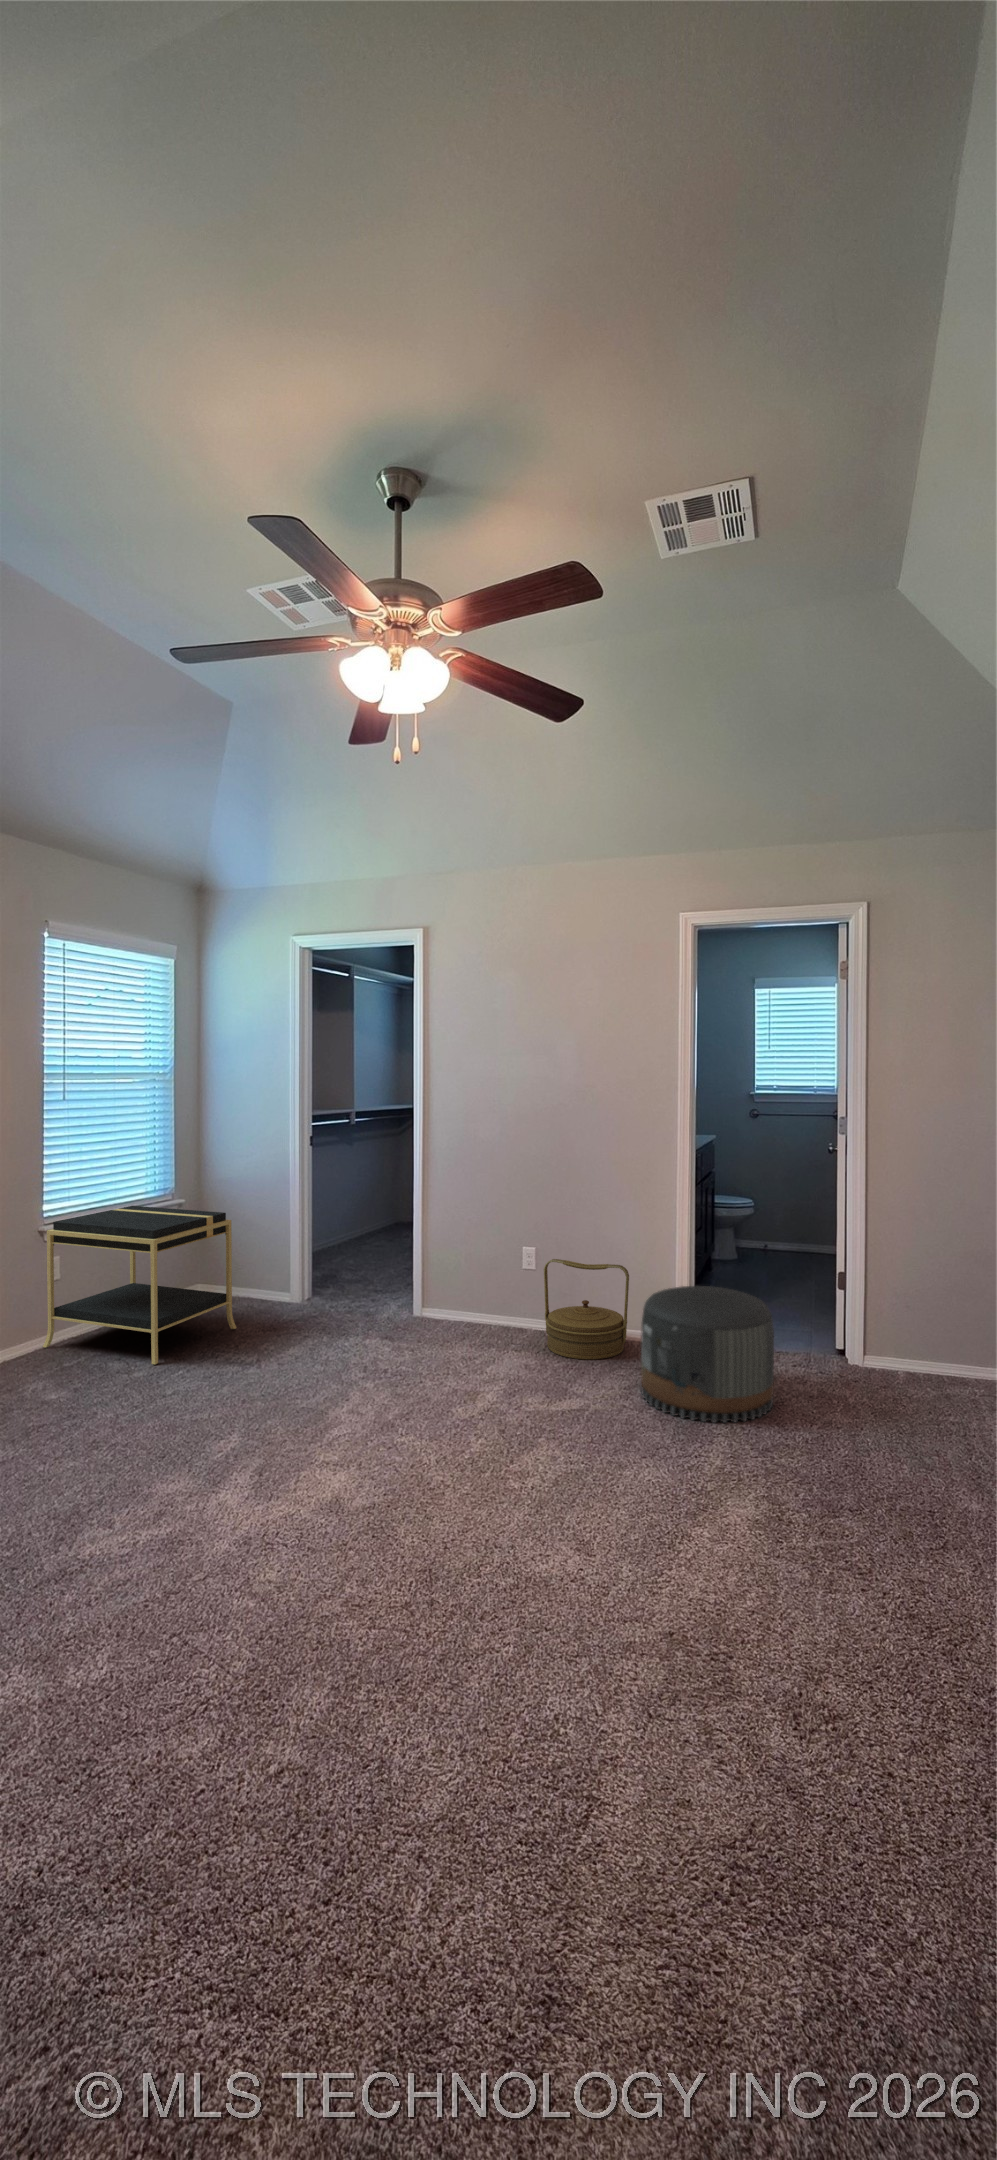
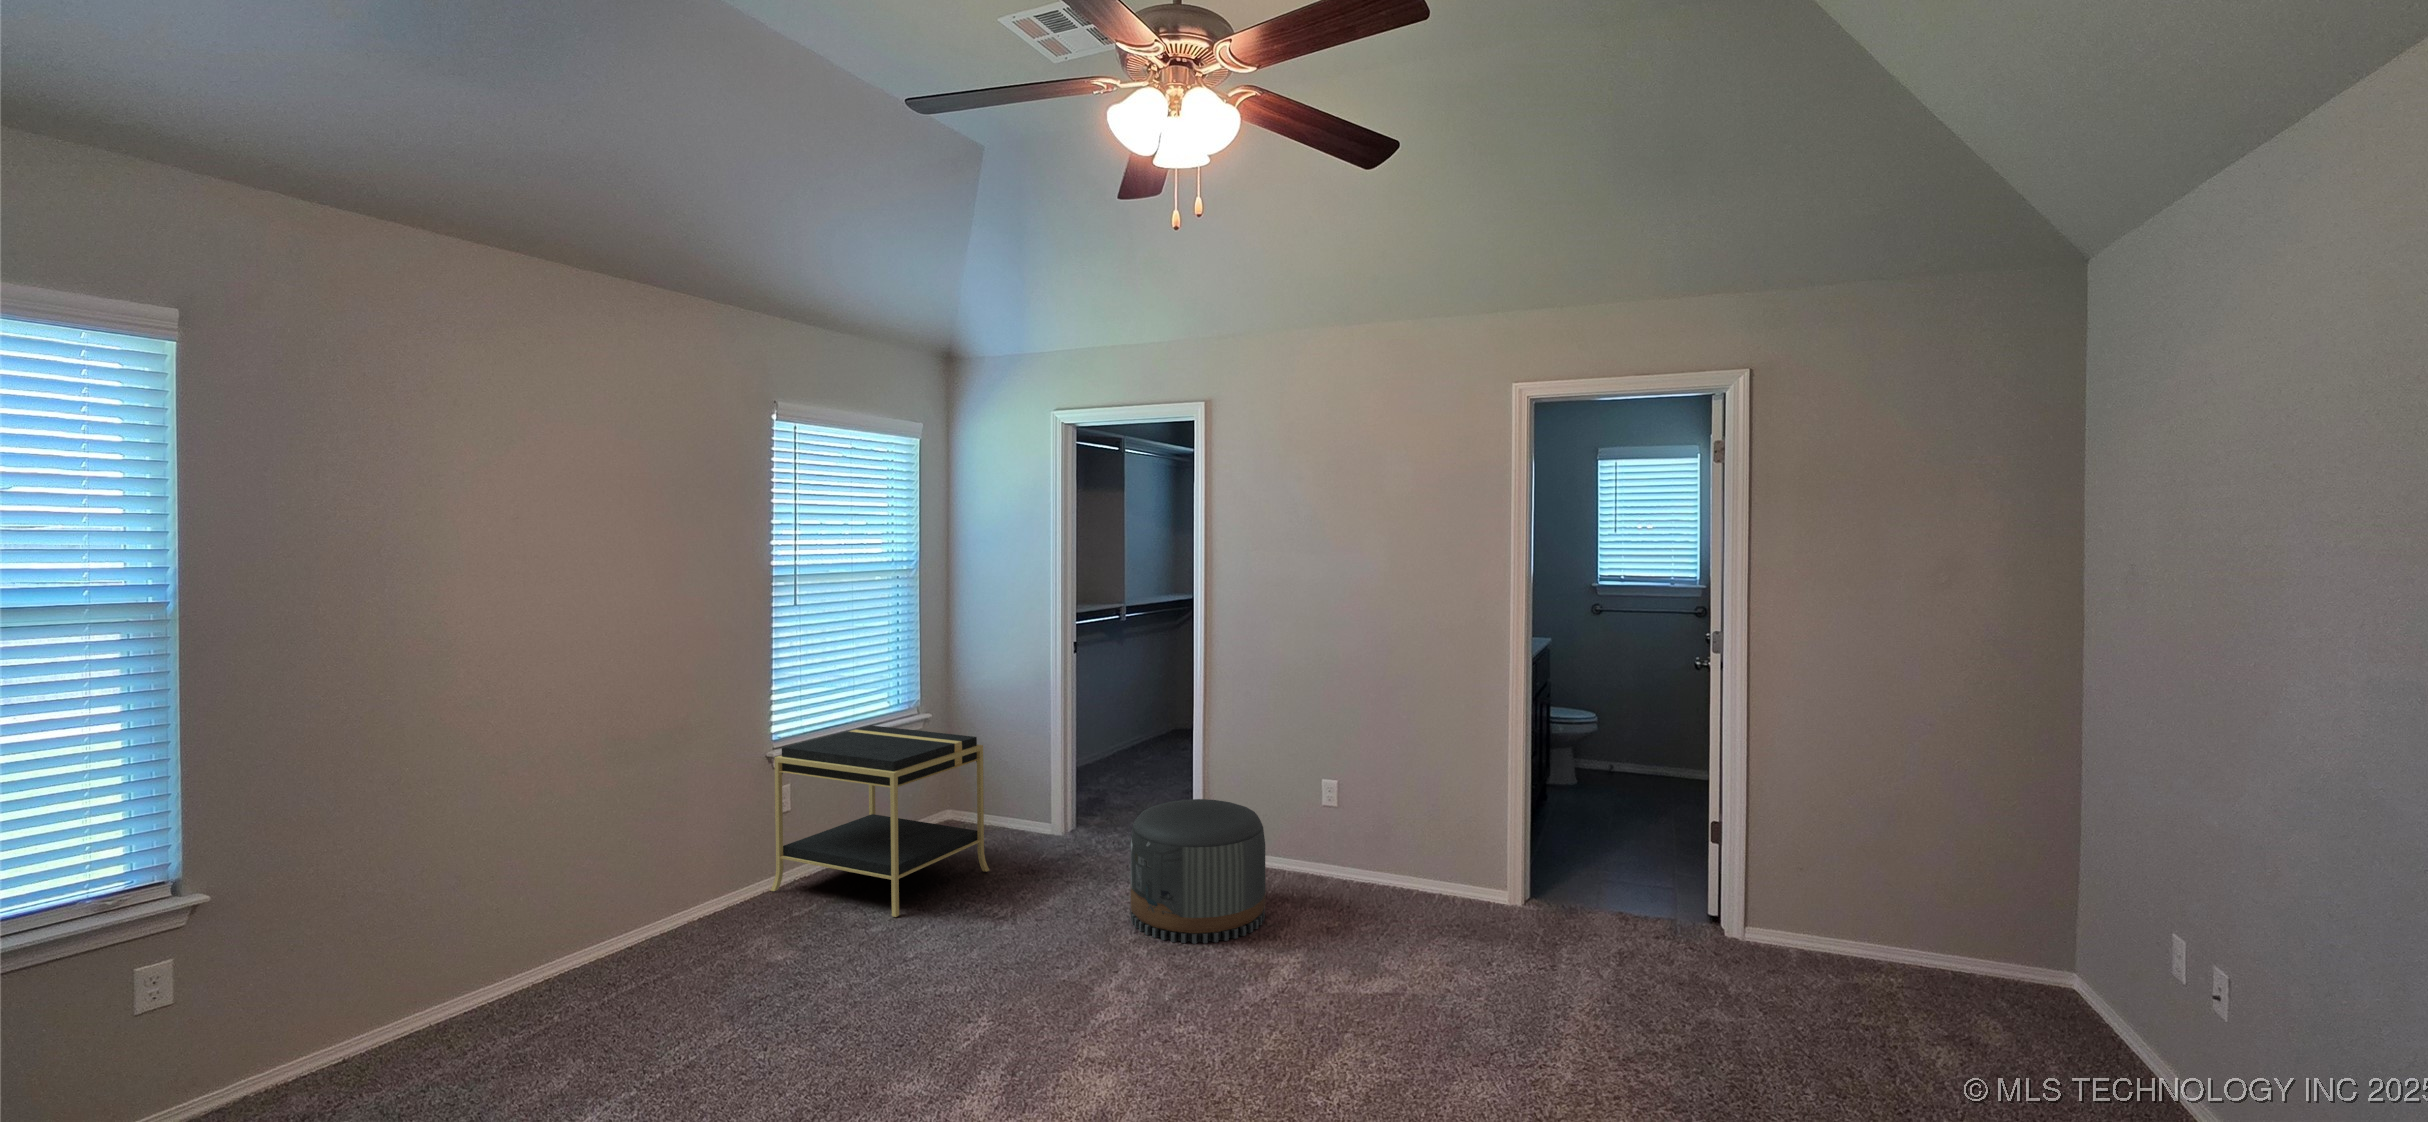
woven basket: present [544,1259,629,1360] -> none [1349,799,1453,923]
pouf: present [641,1286,774,1423] -> present [1130,799,1265,944]

